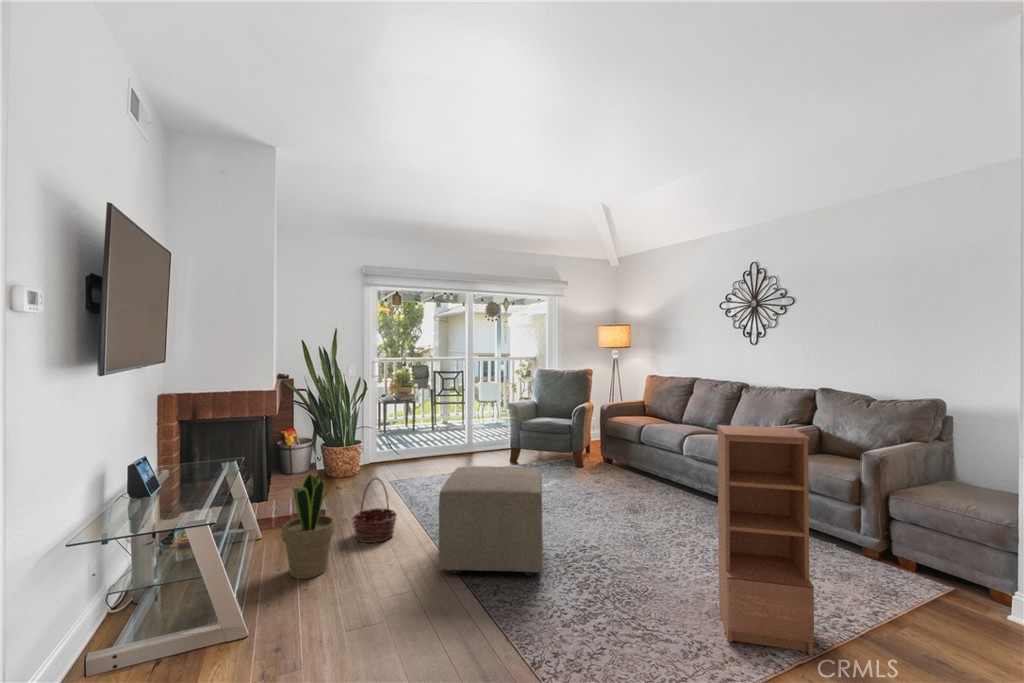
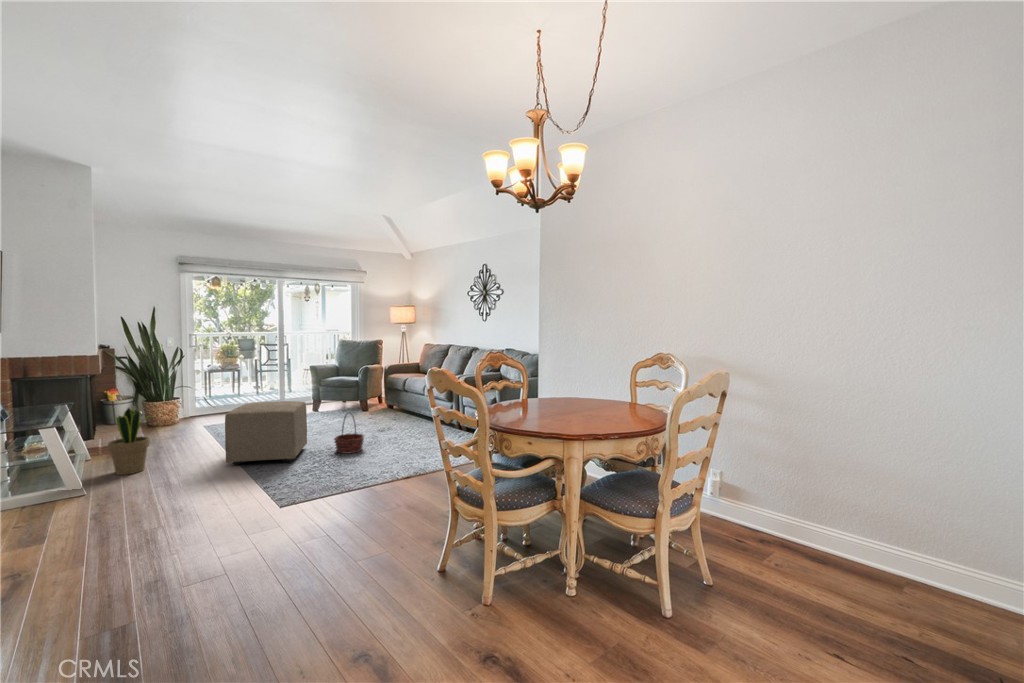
bookcase: present [717,425,814,654] -> none [382,367,427,475]
basket: present [352,478,397,543] -> present [334,412,364,454]

